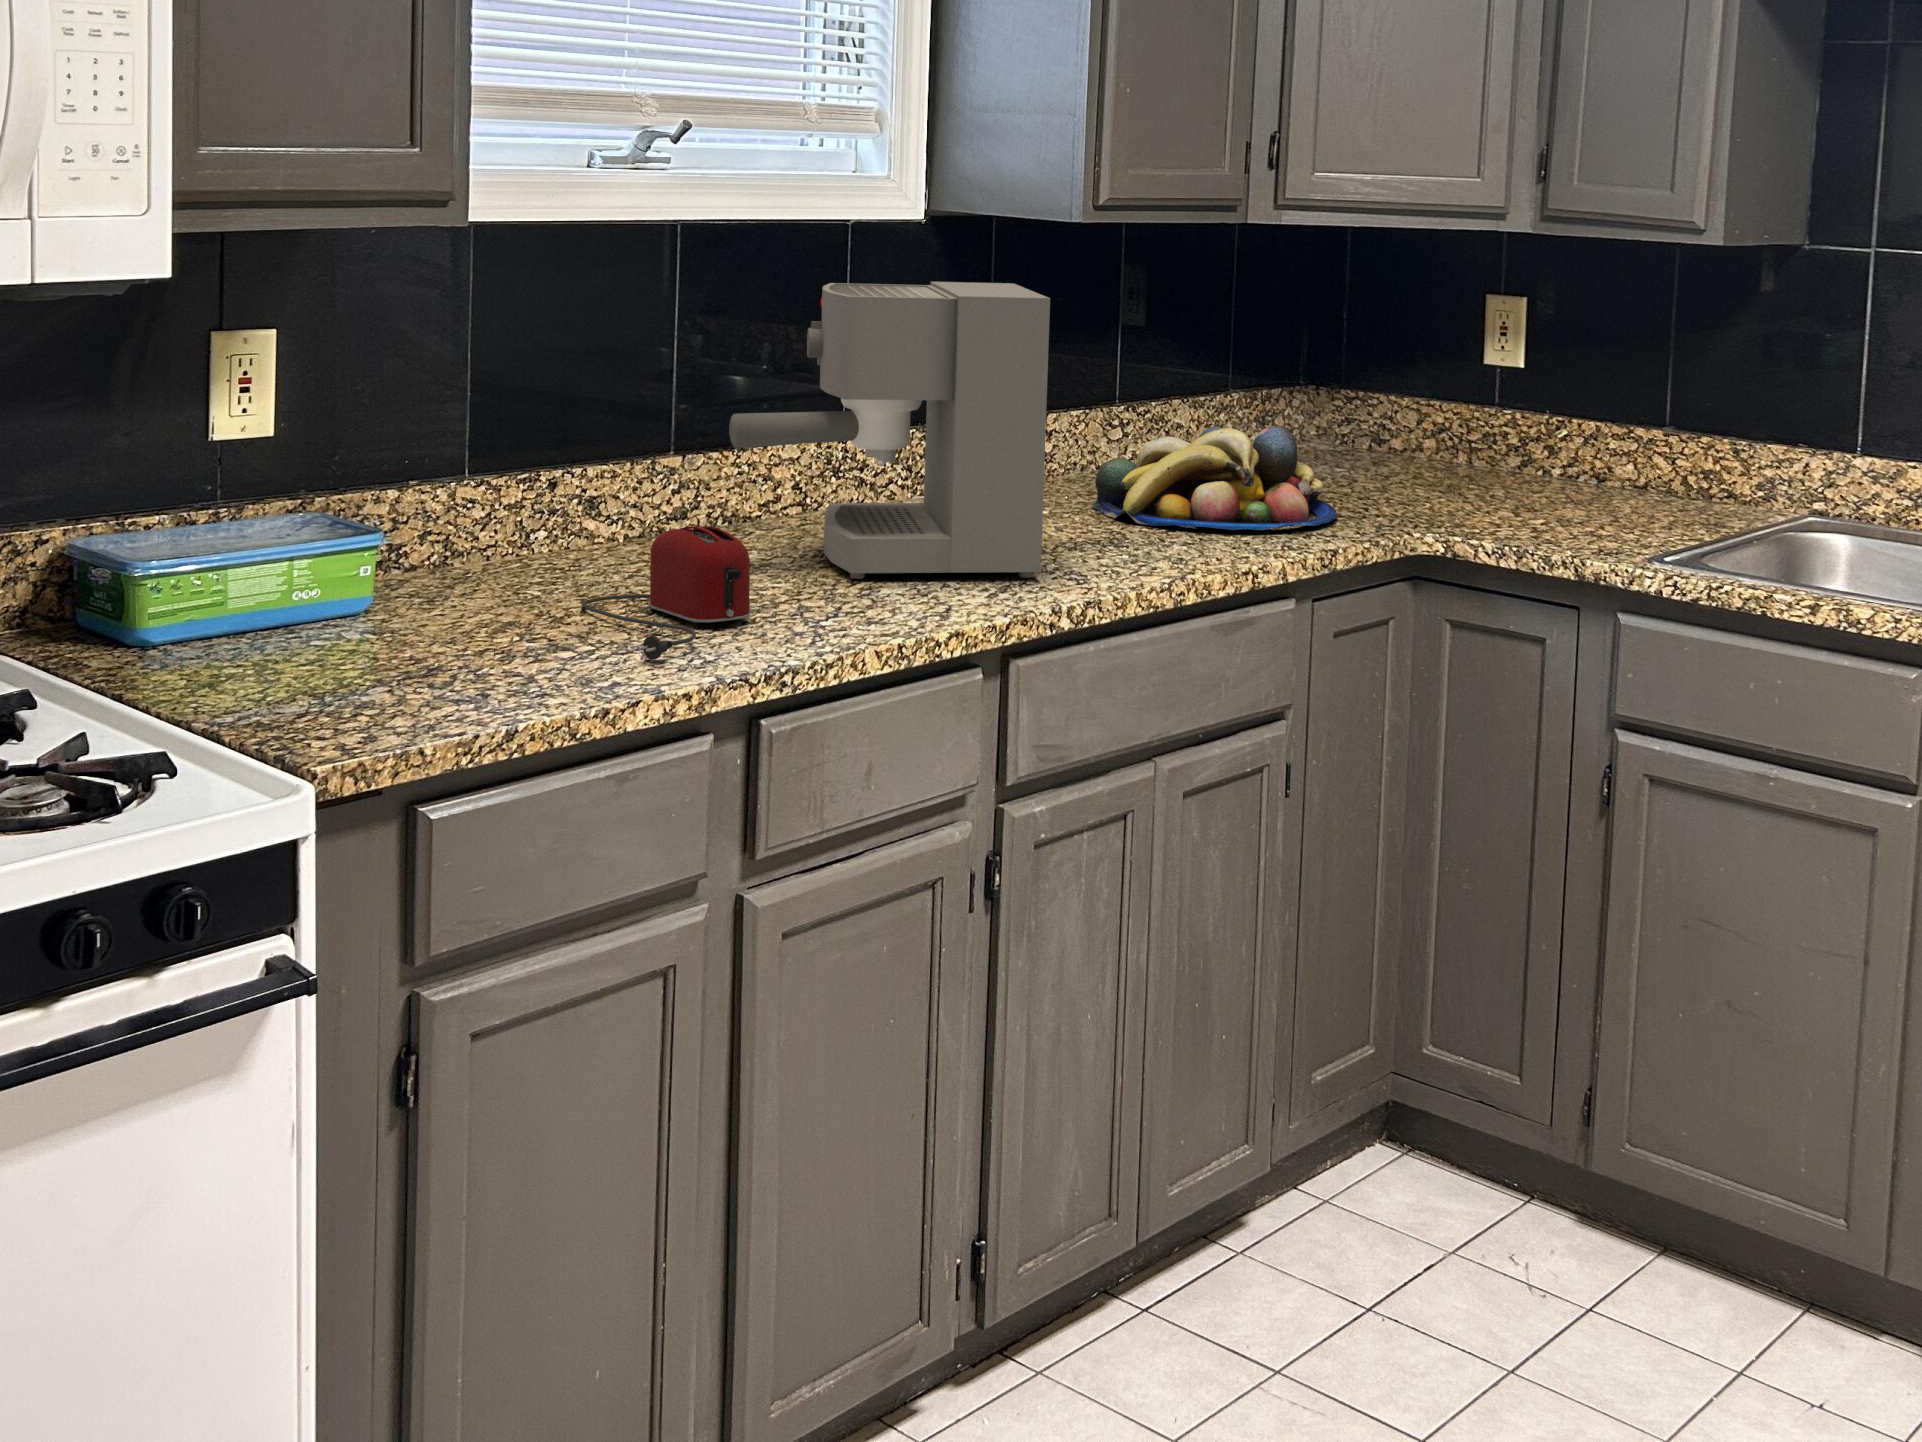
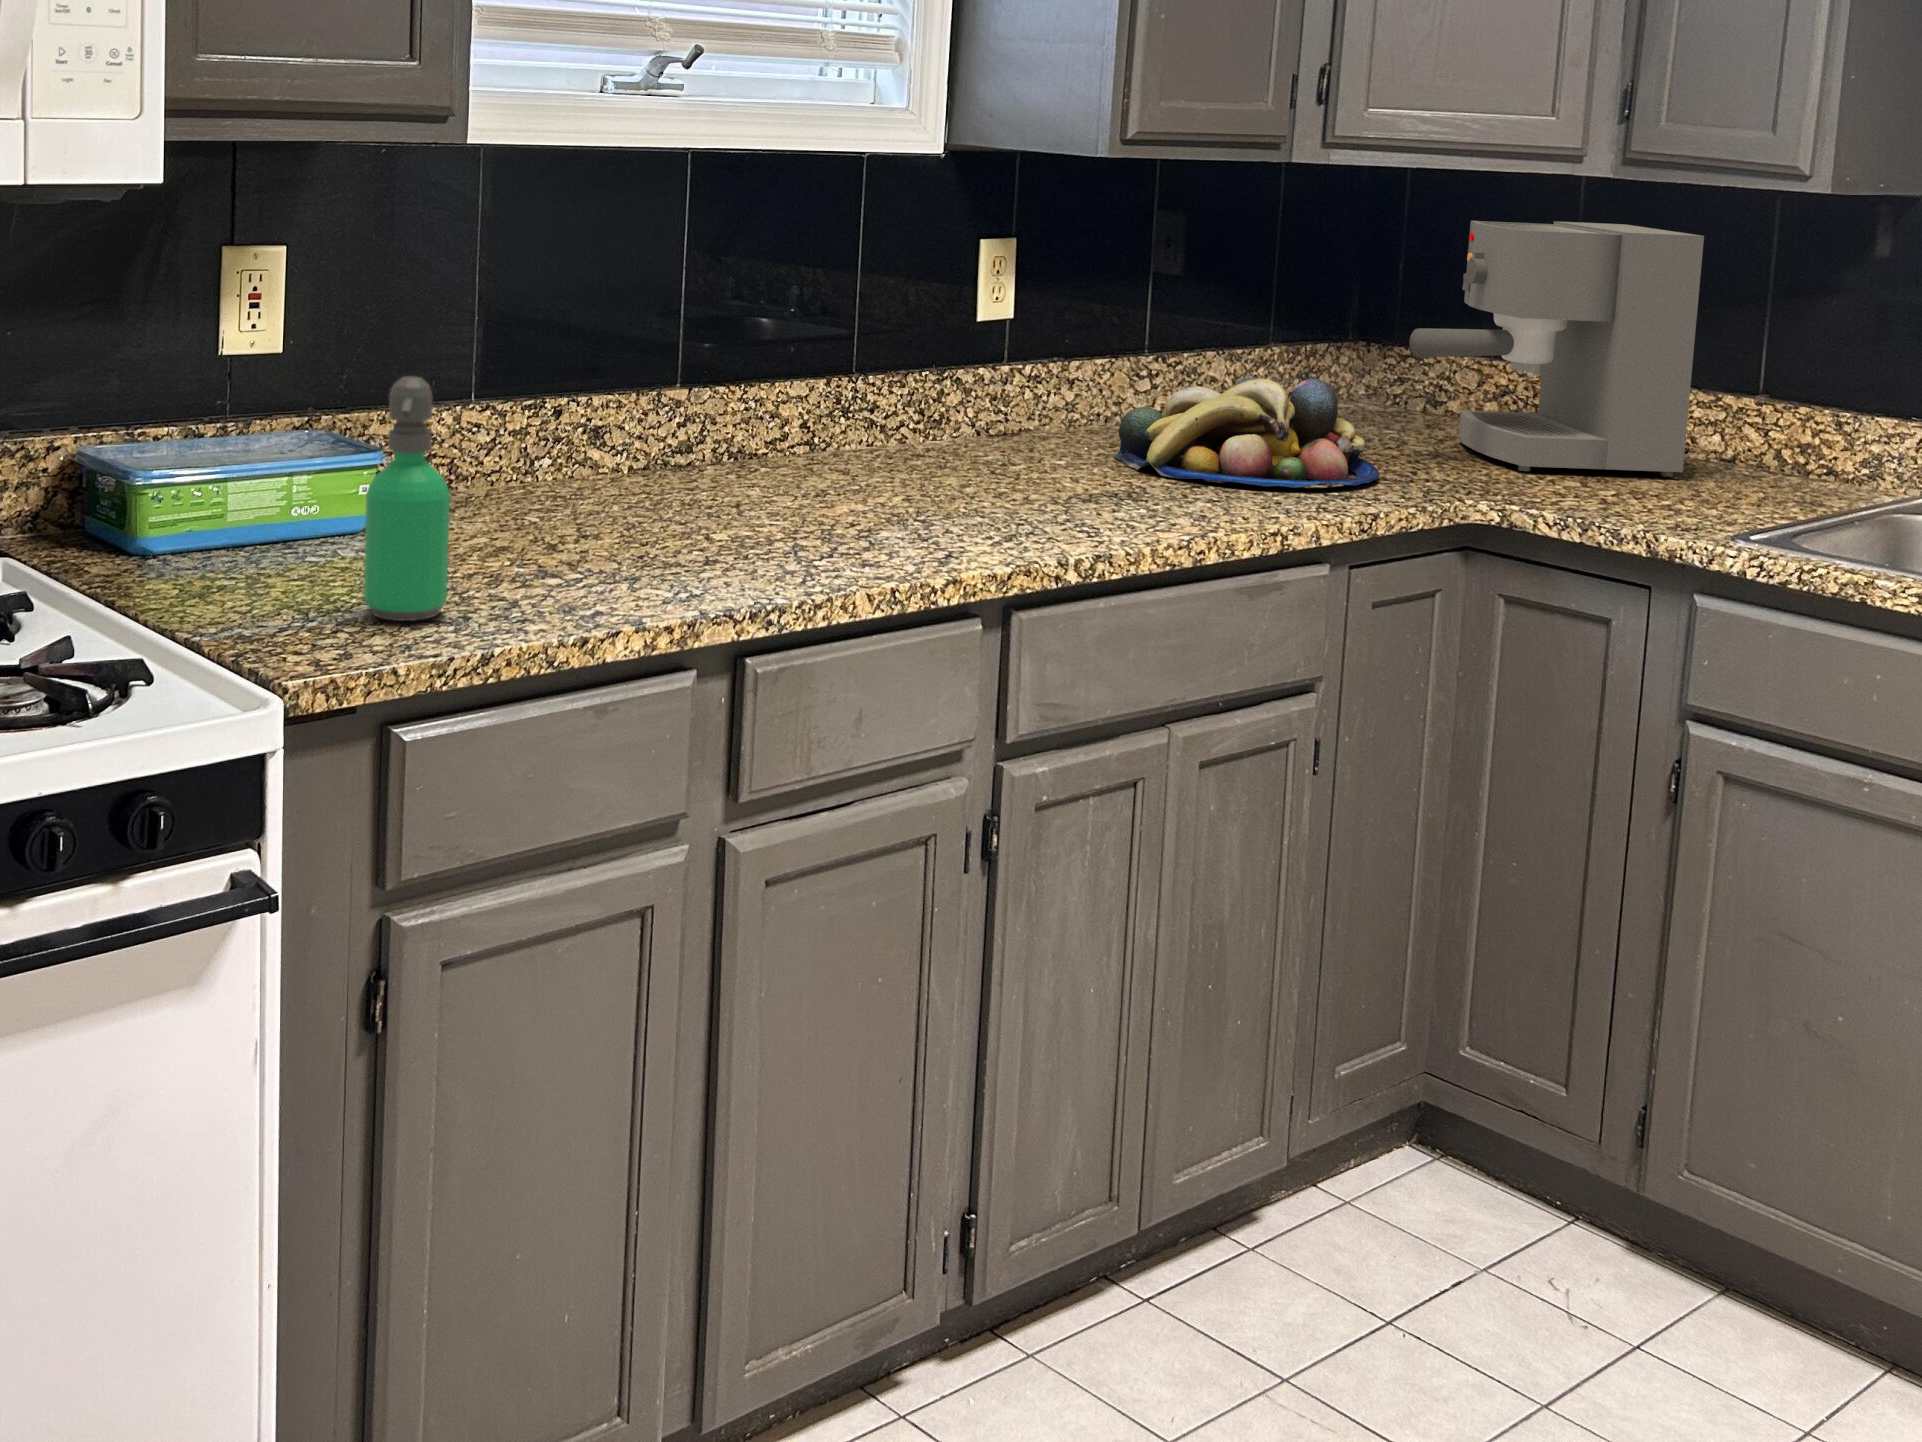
coffee maker: present [729,282,1050,579] -> present [1409,221,1704,477]
soap dispenser: none [381,461,467,701] -> present [364,376,450,621]
toaster: present [582,526,750,660] -> none [576,458,745,591]

